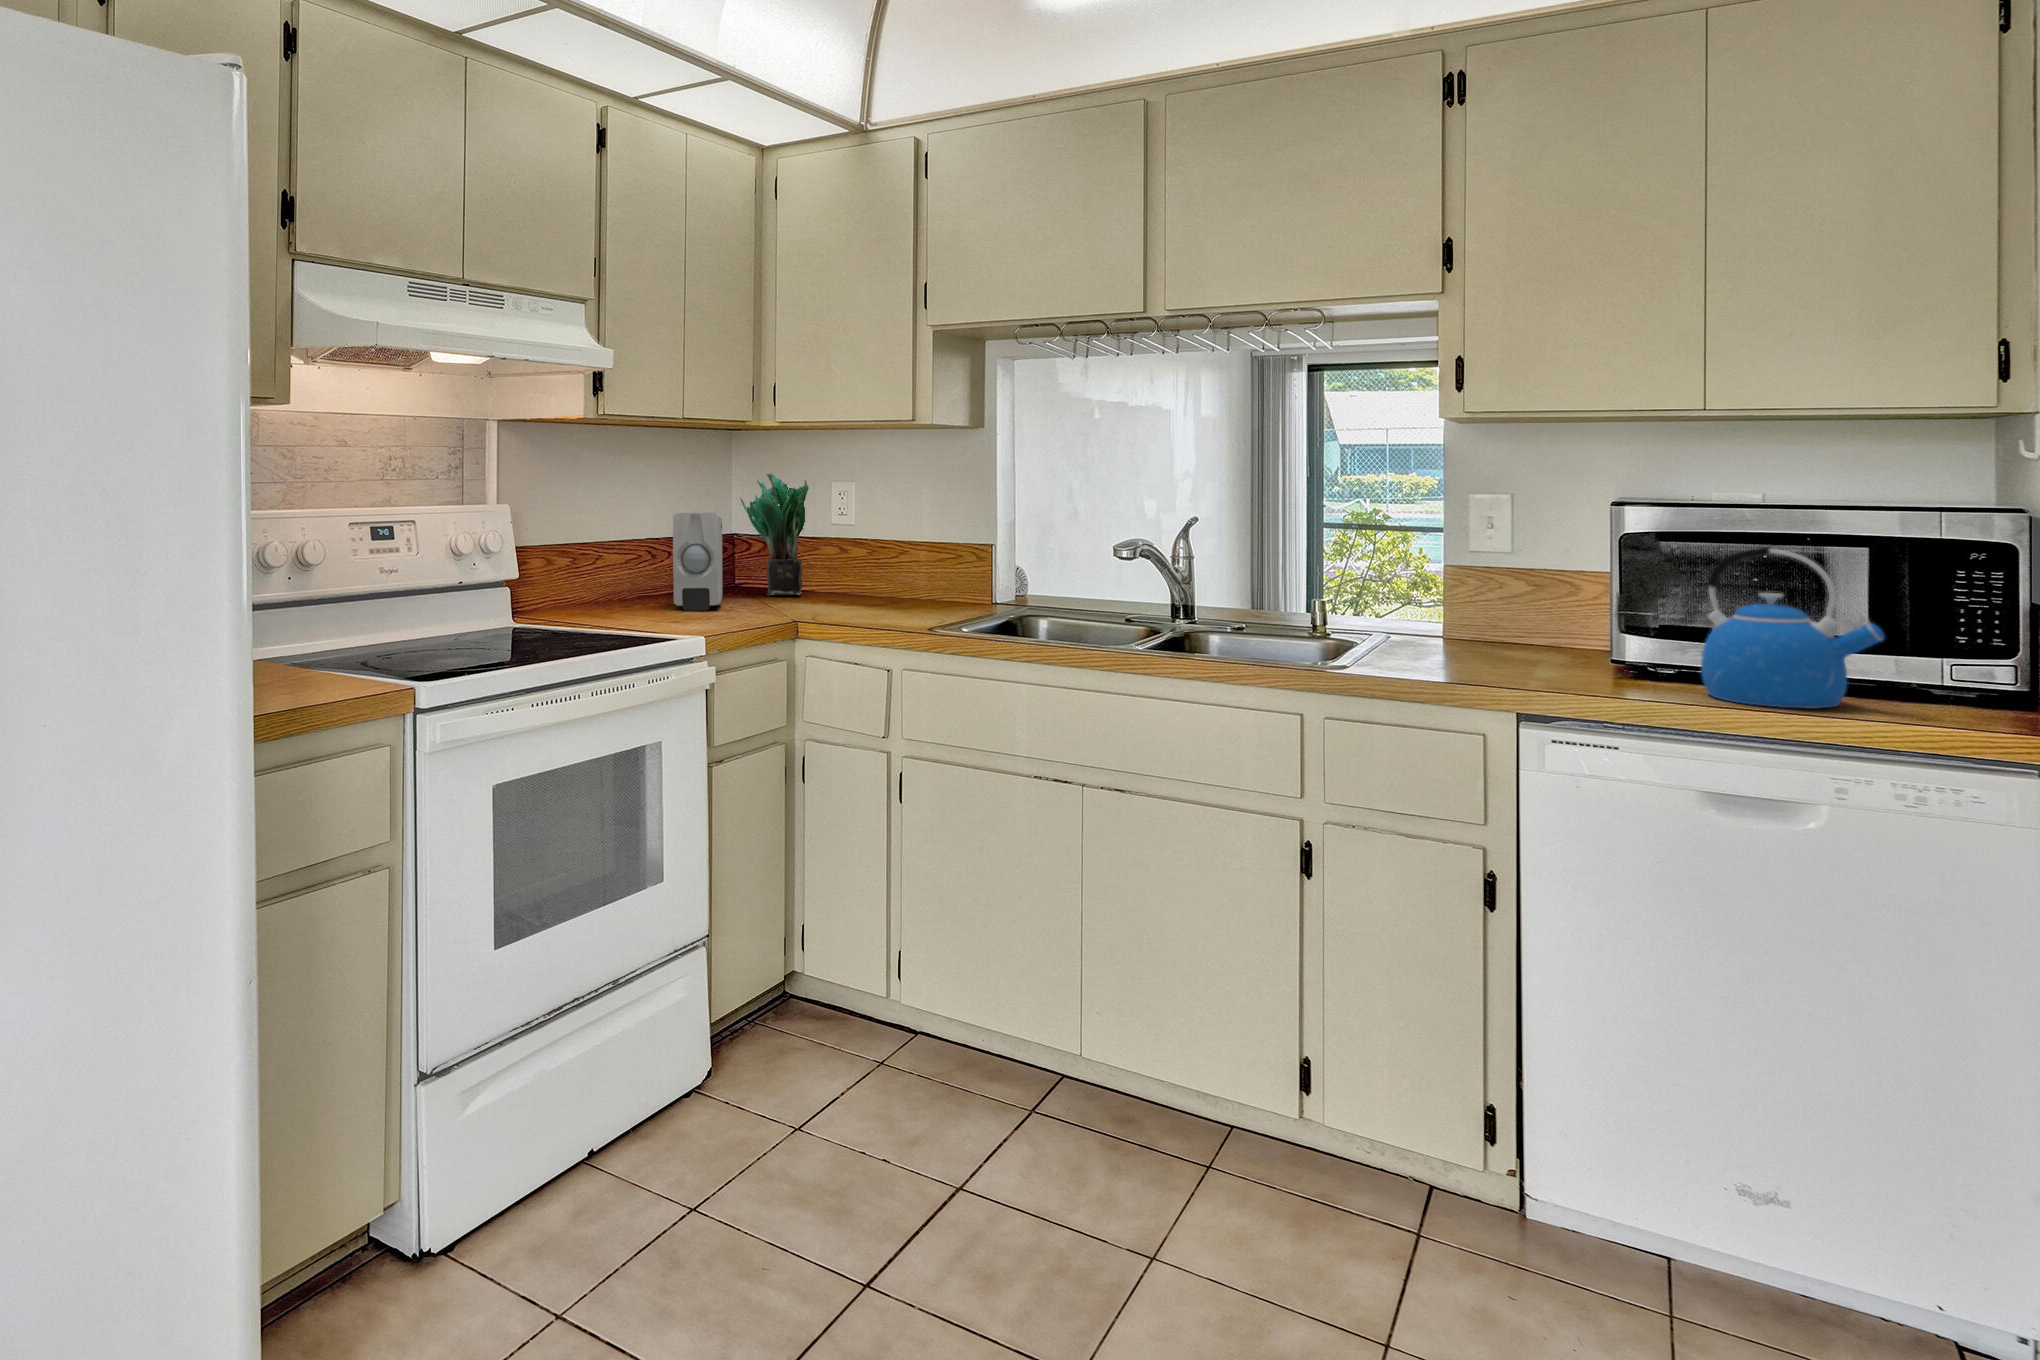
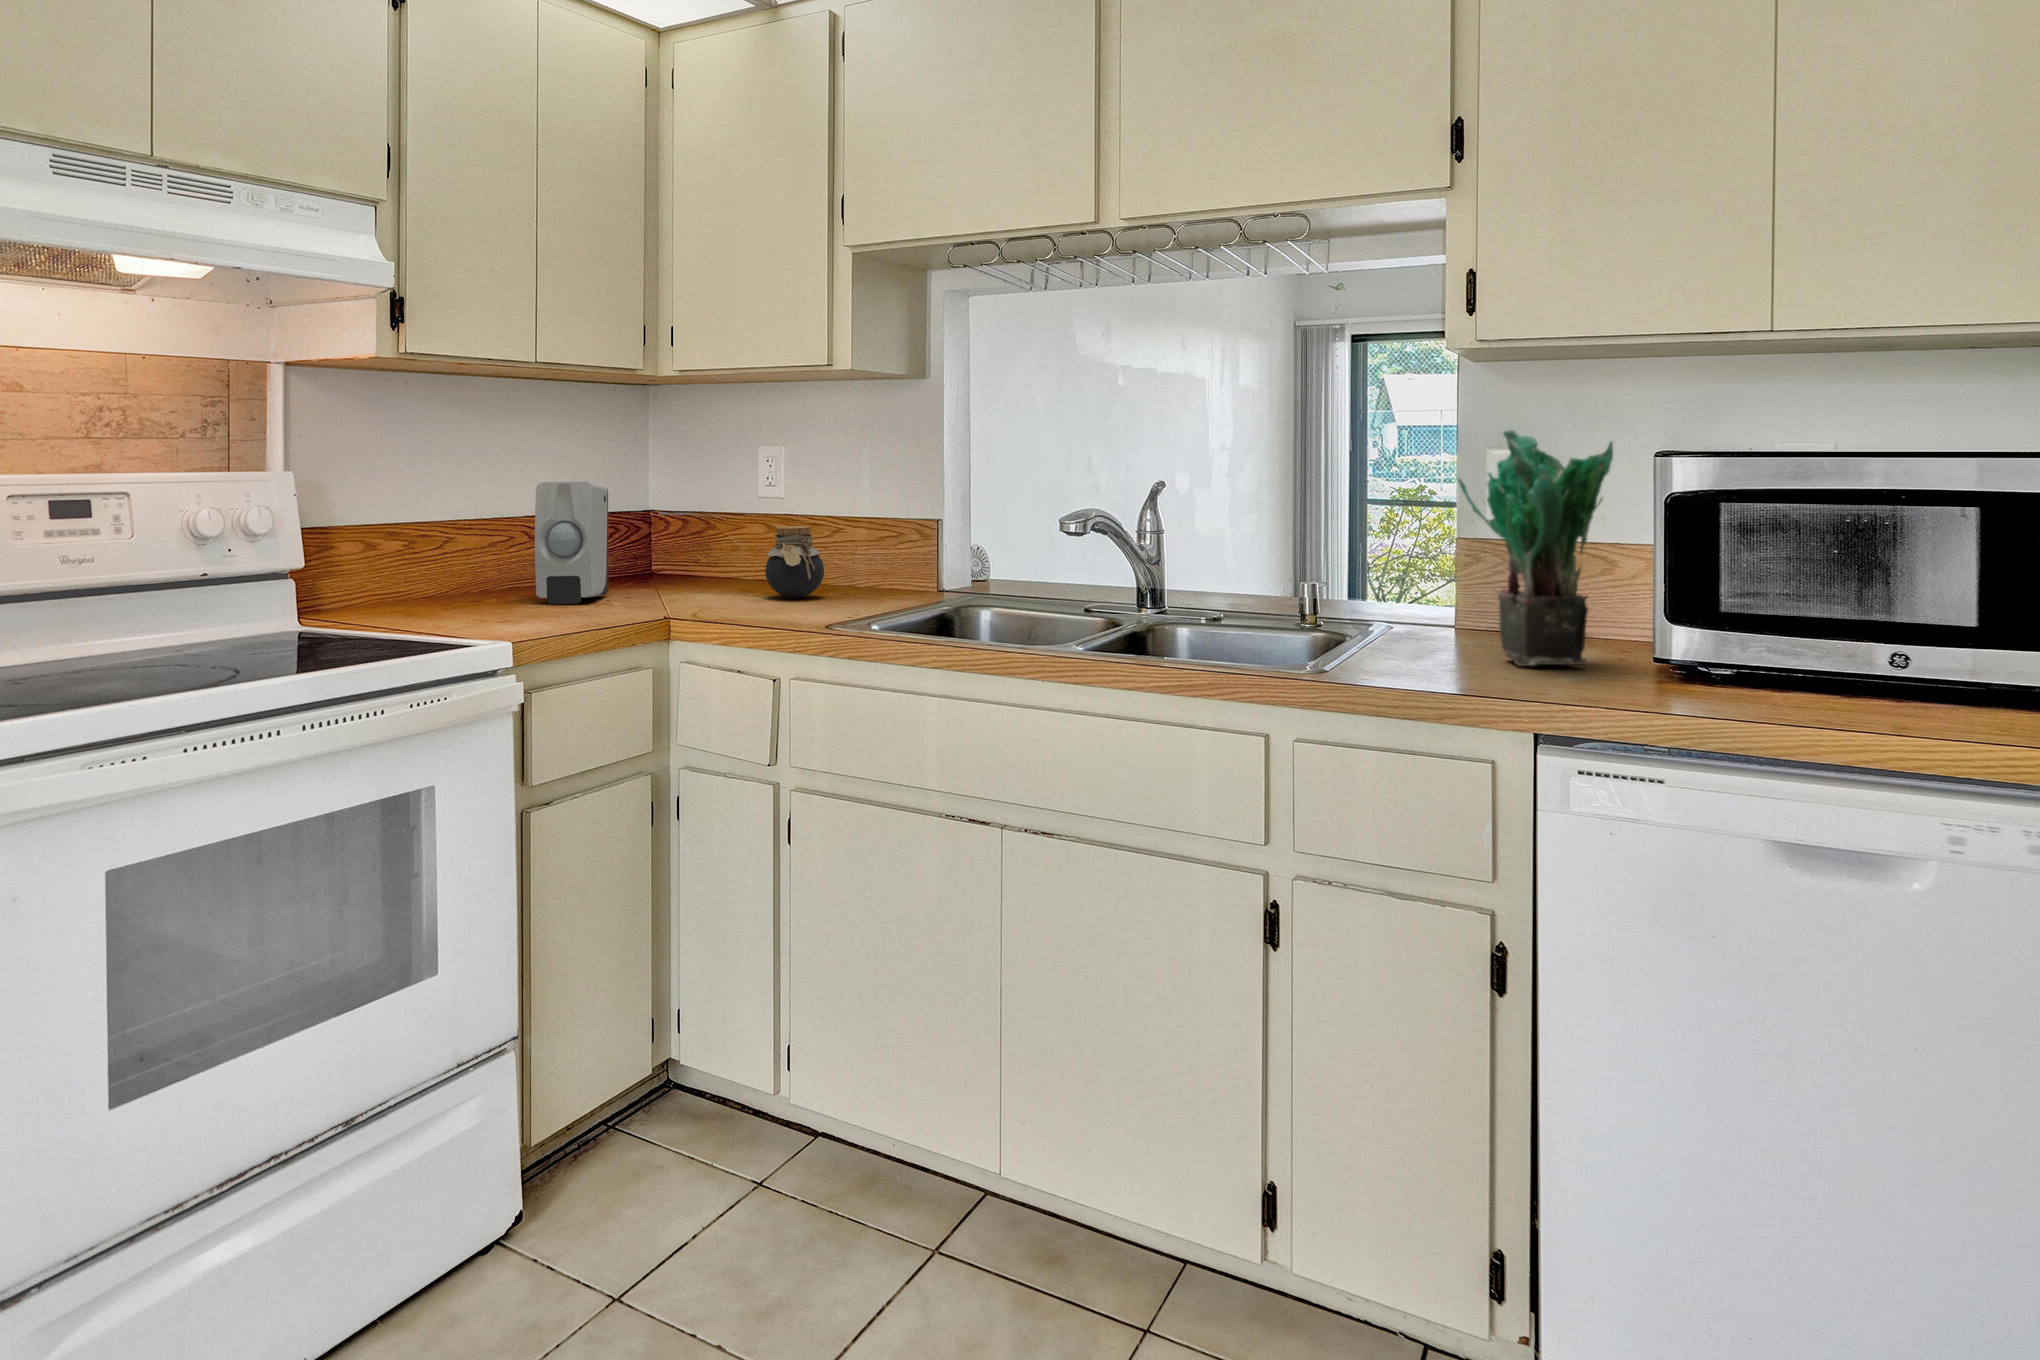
potted plant: present [740,473,809,595] -> present [1458,430,1613,666]
kettle: present [1701,547,1884,709] -> none [1768,507,2007,725]
jar: none [851,550,900,608] -> present [766,526,824,598]

